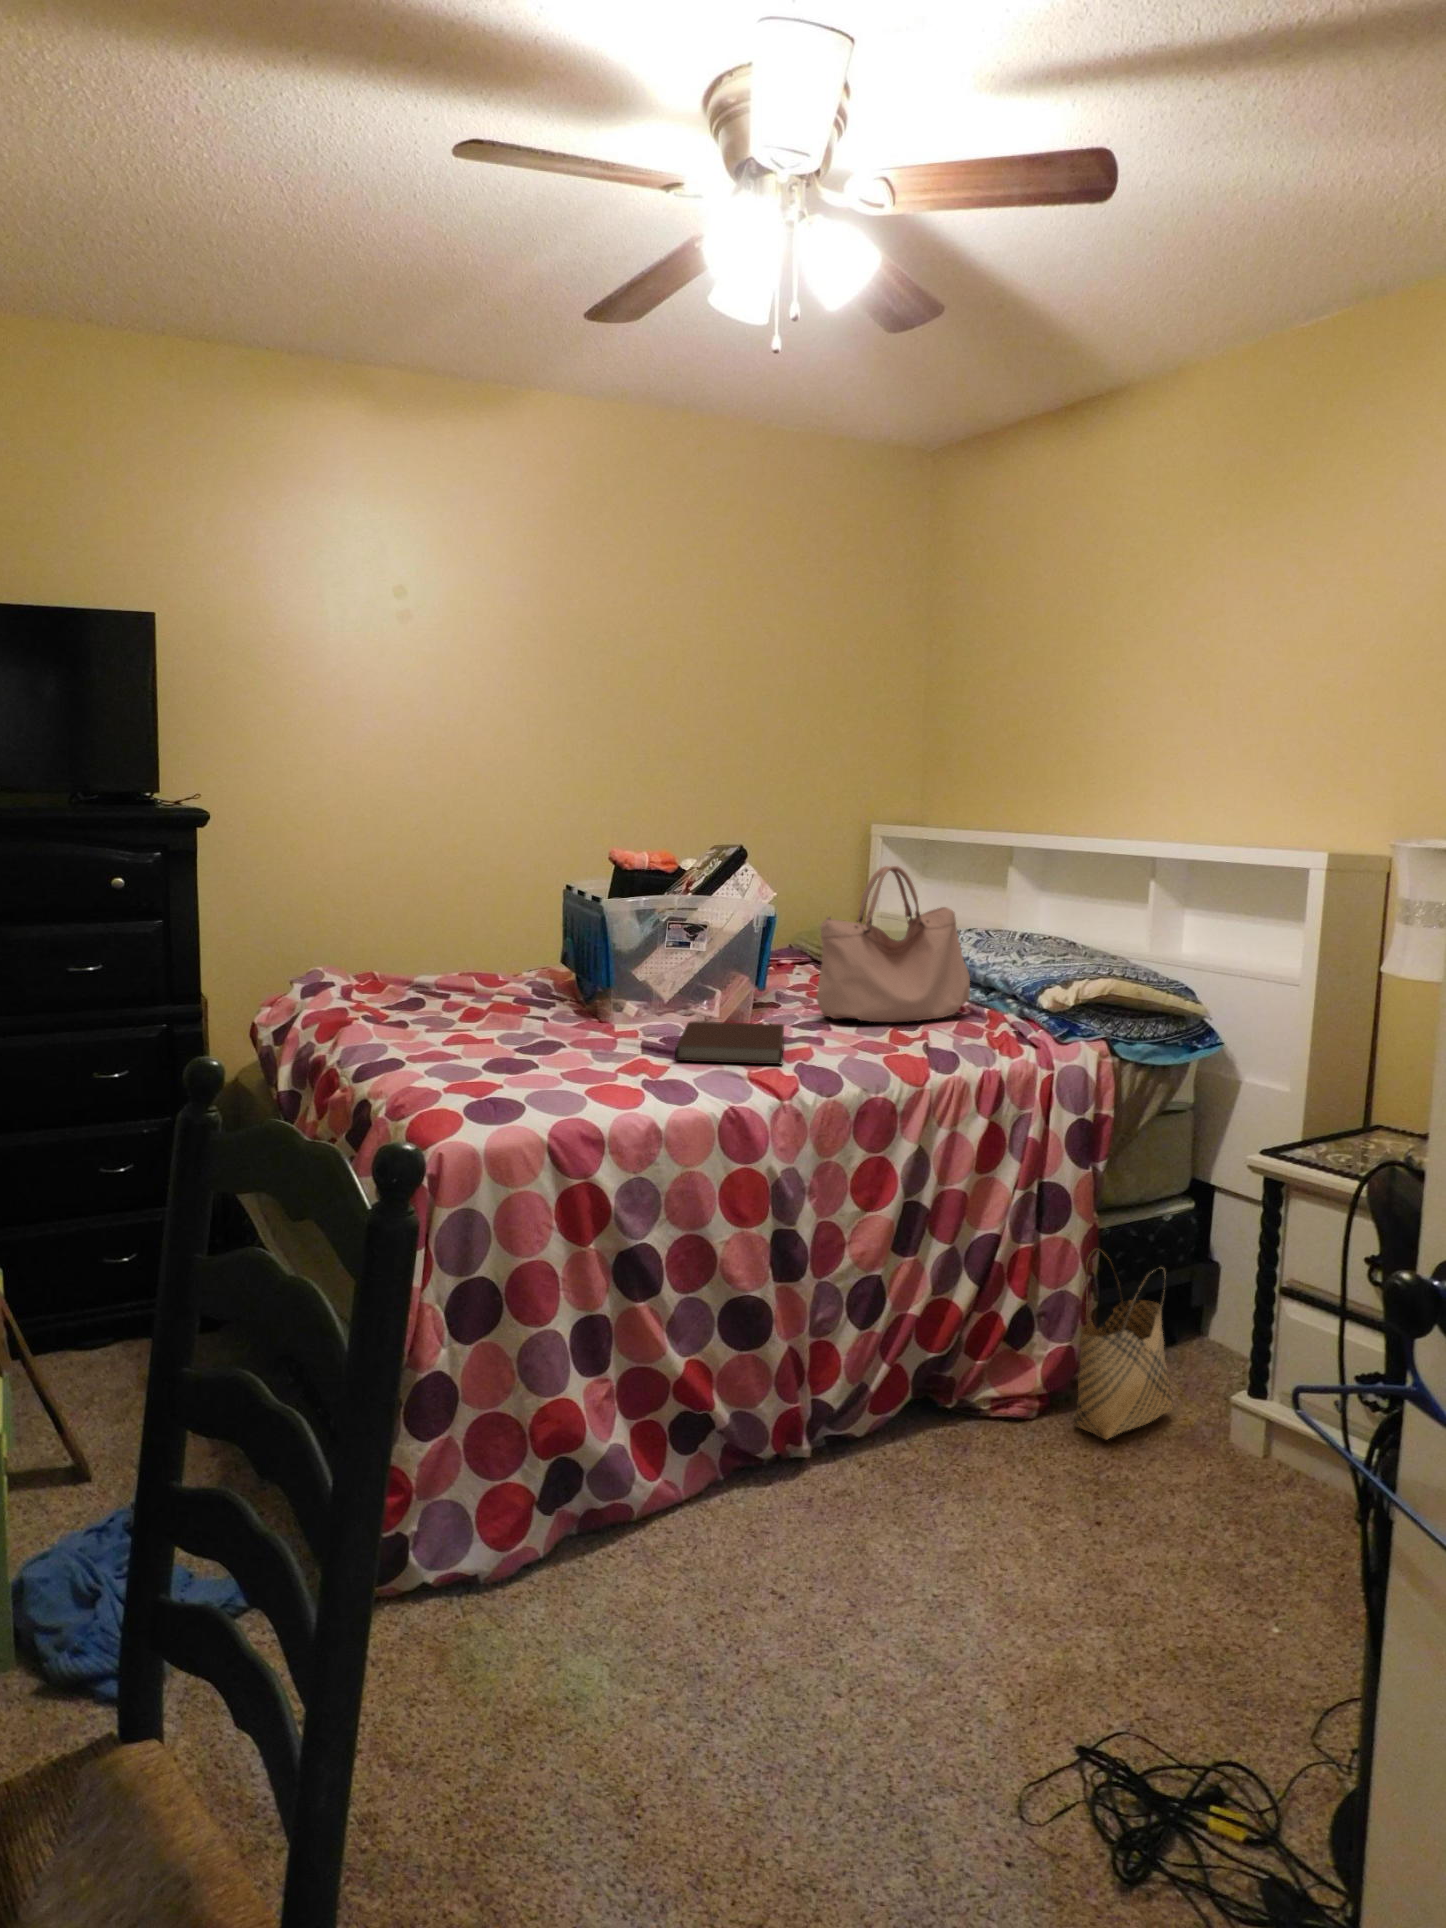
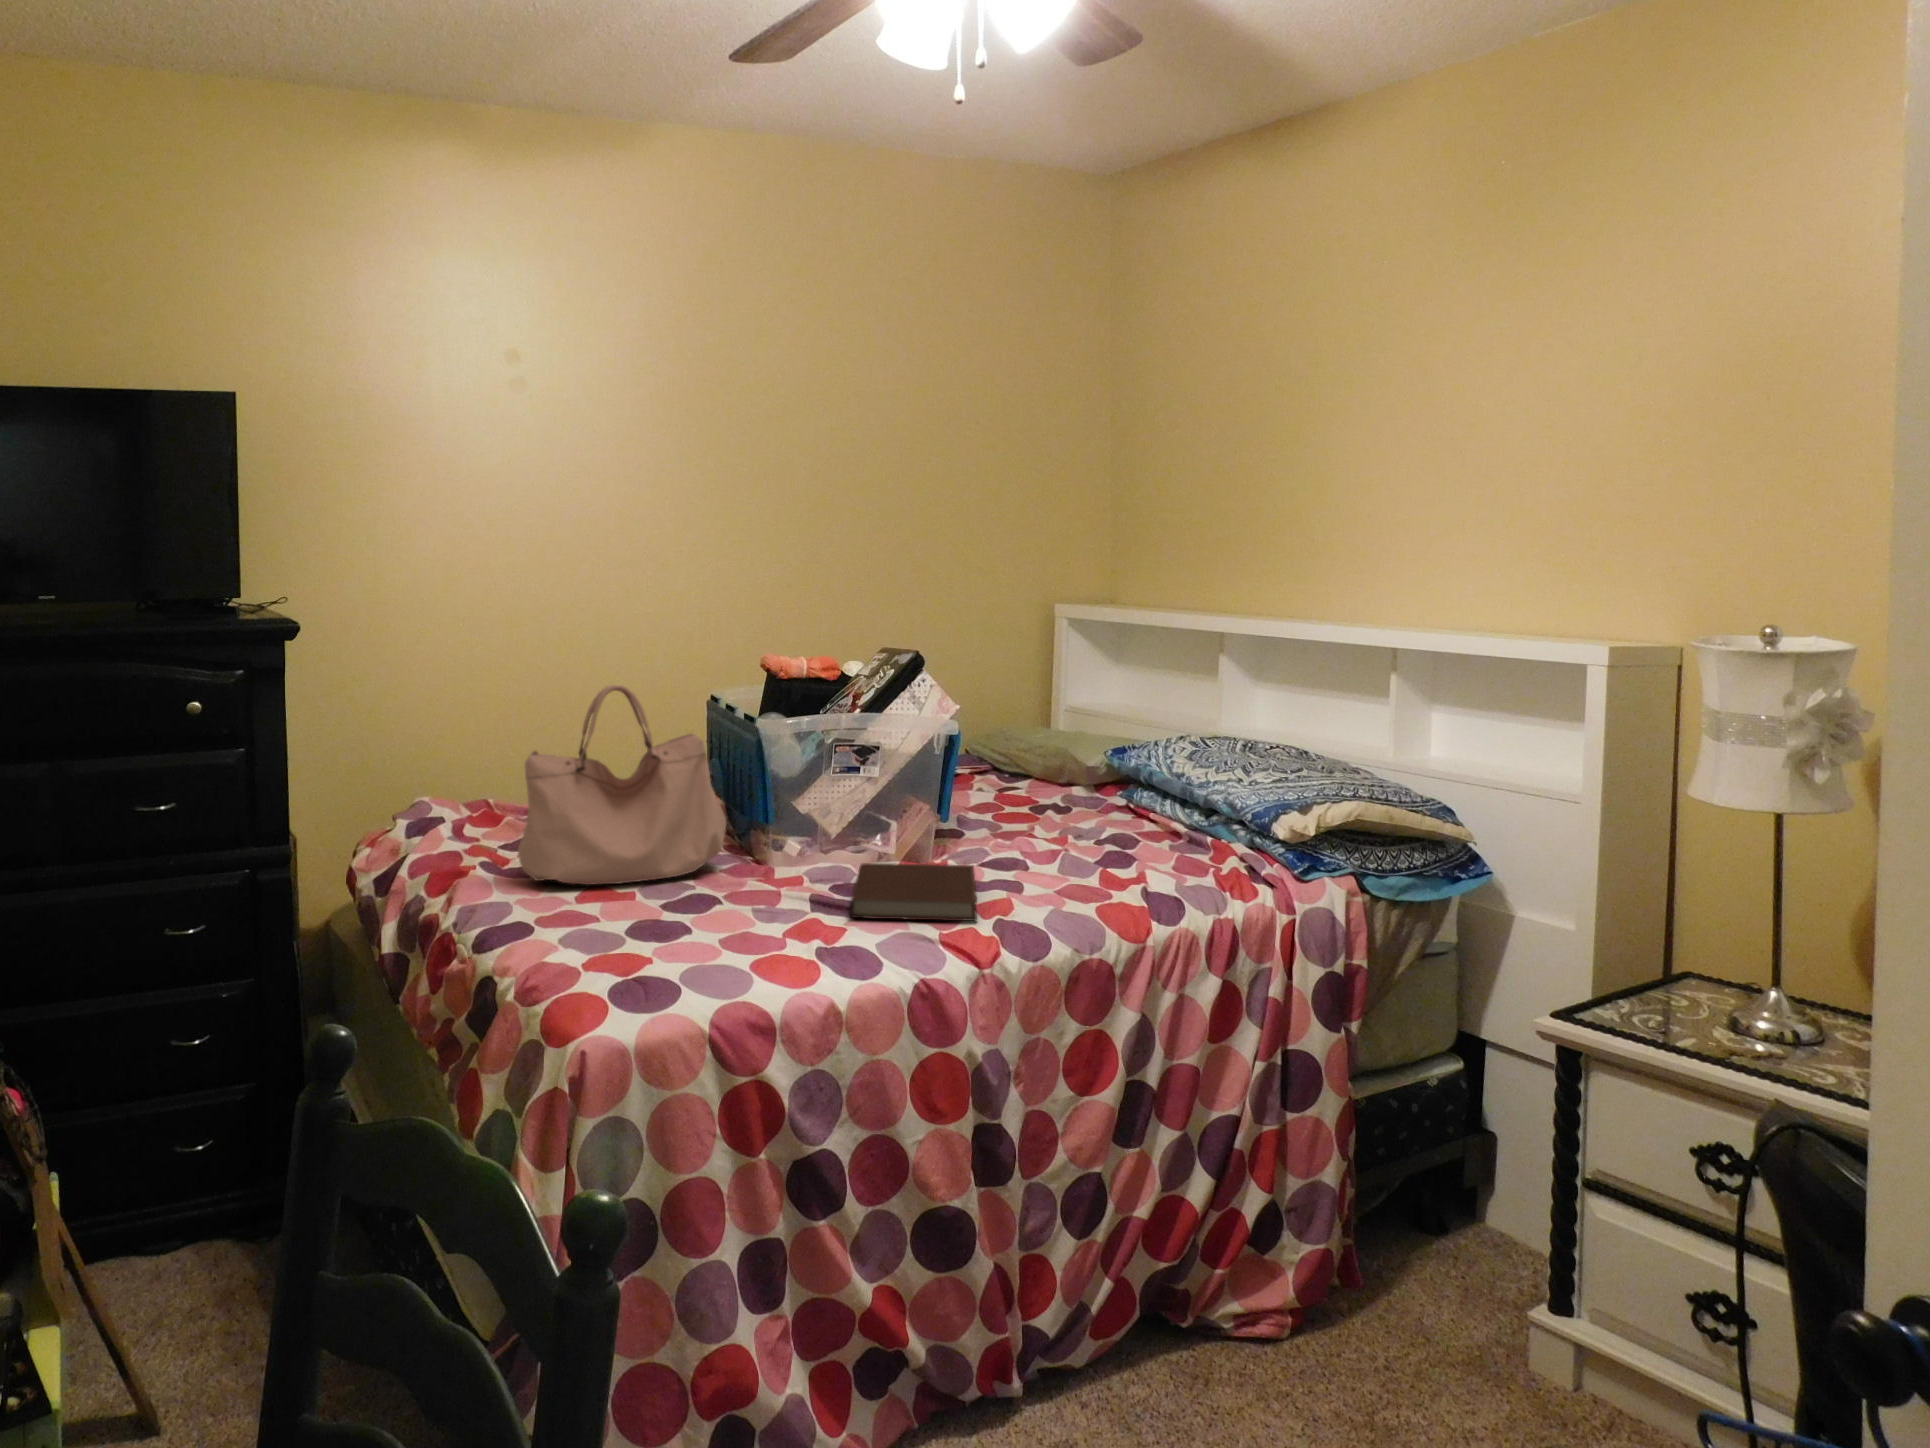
handbag: present [816,866,970,1022] -> present [518,685,726,885]
woven basket: present [1074,1248,1173,1440] -> none [1339,1131,1458,1373]

